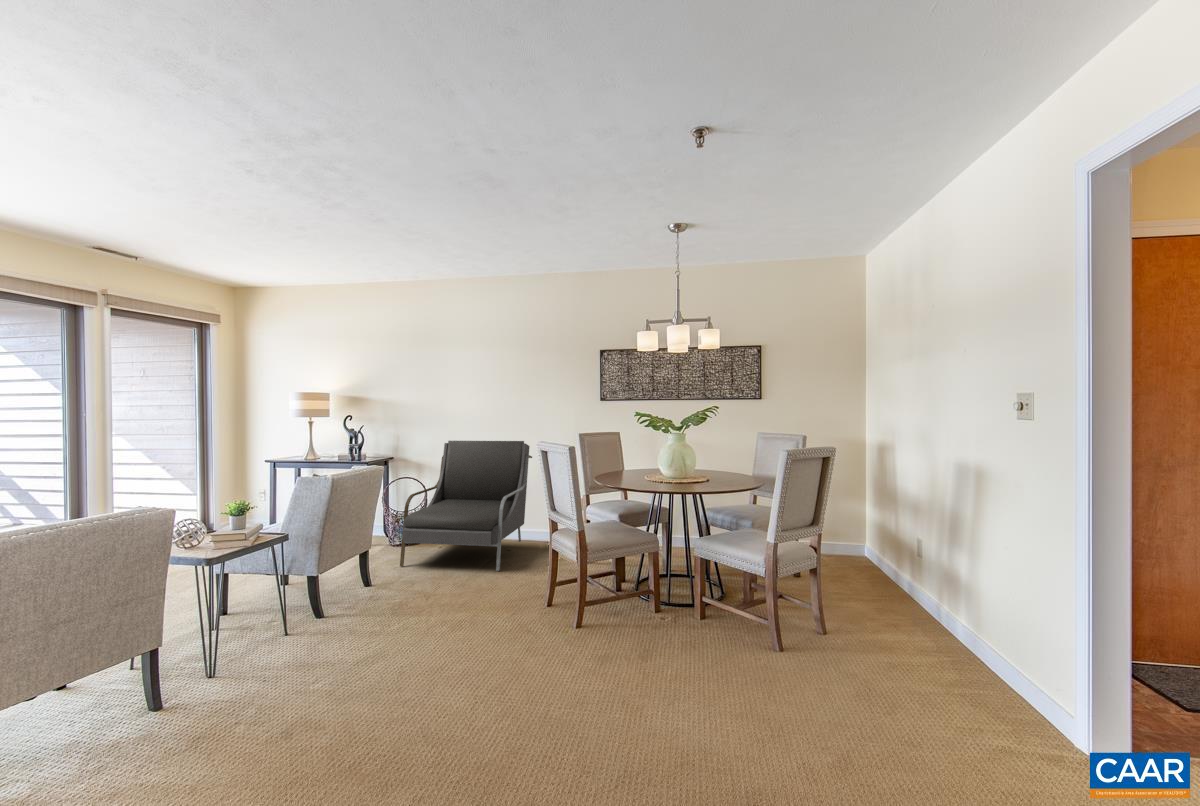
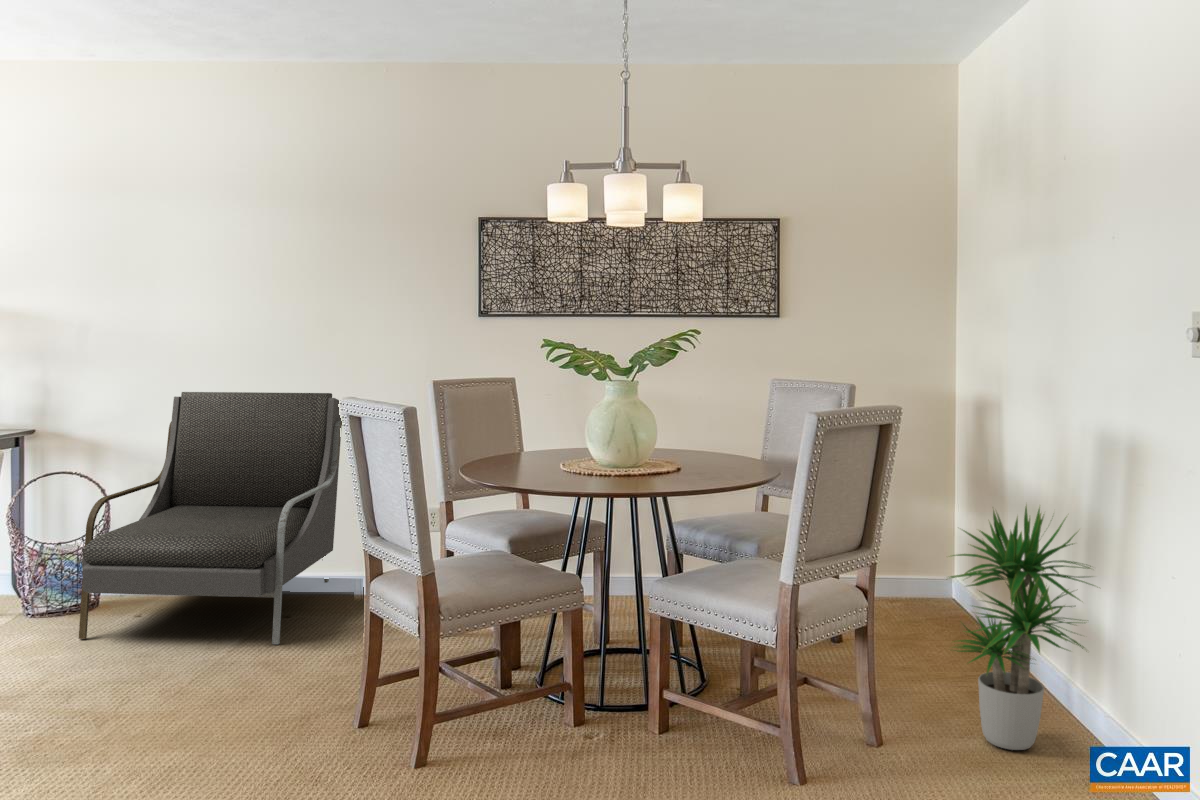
potted plant: none [852,497,940,632] -> present [949,506,1094,750]

